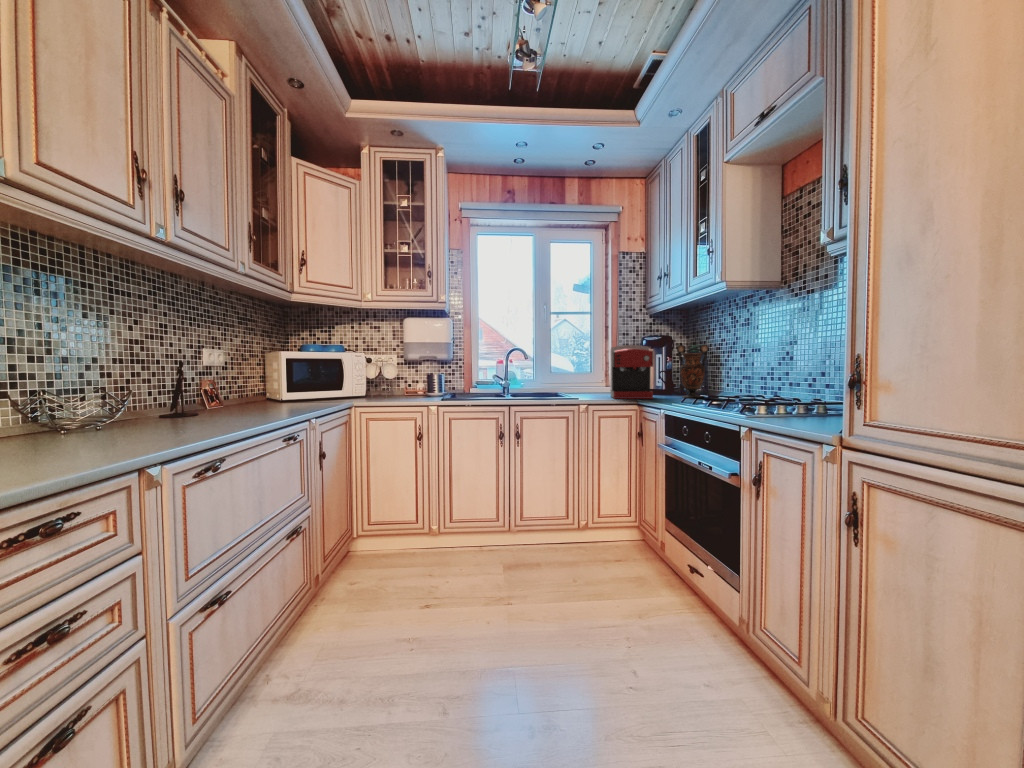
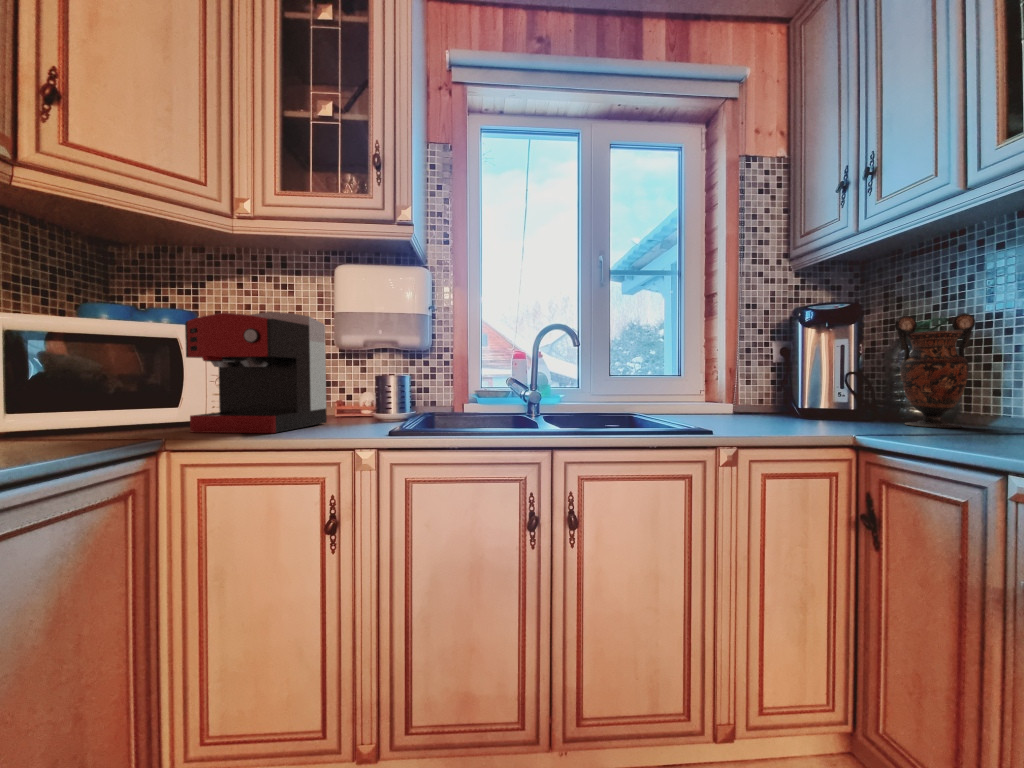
coffee maker: present [610,345,653,399] -> present [185,312,327,433]

